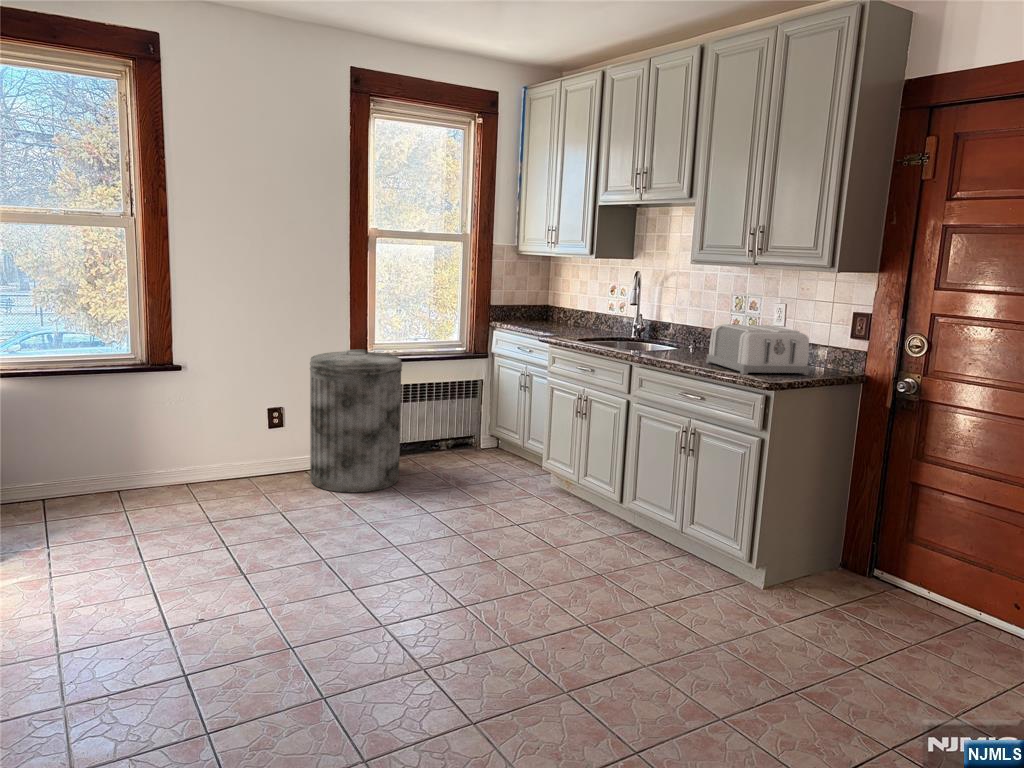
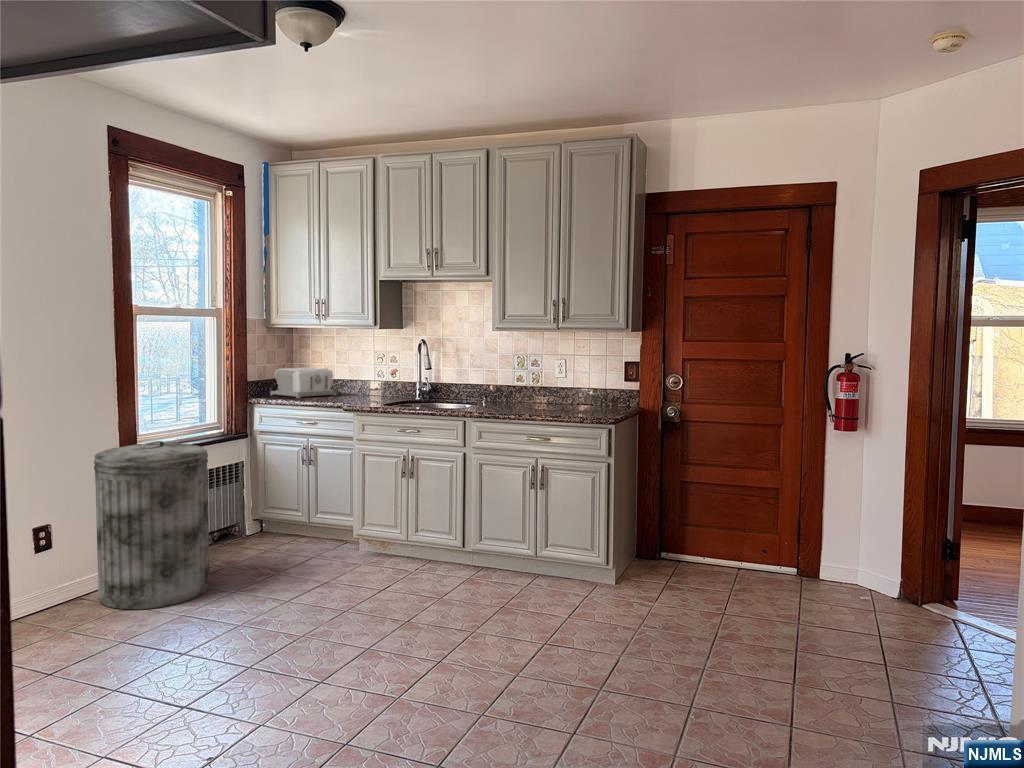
toaster: present [706,324,809,375] -> present [270,368,337,398]

